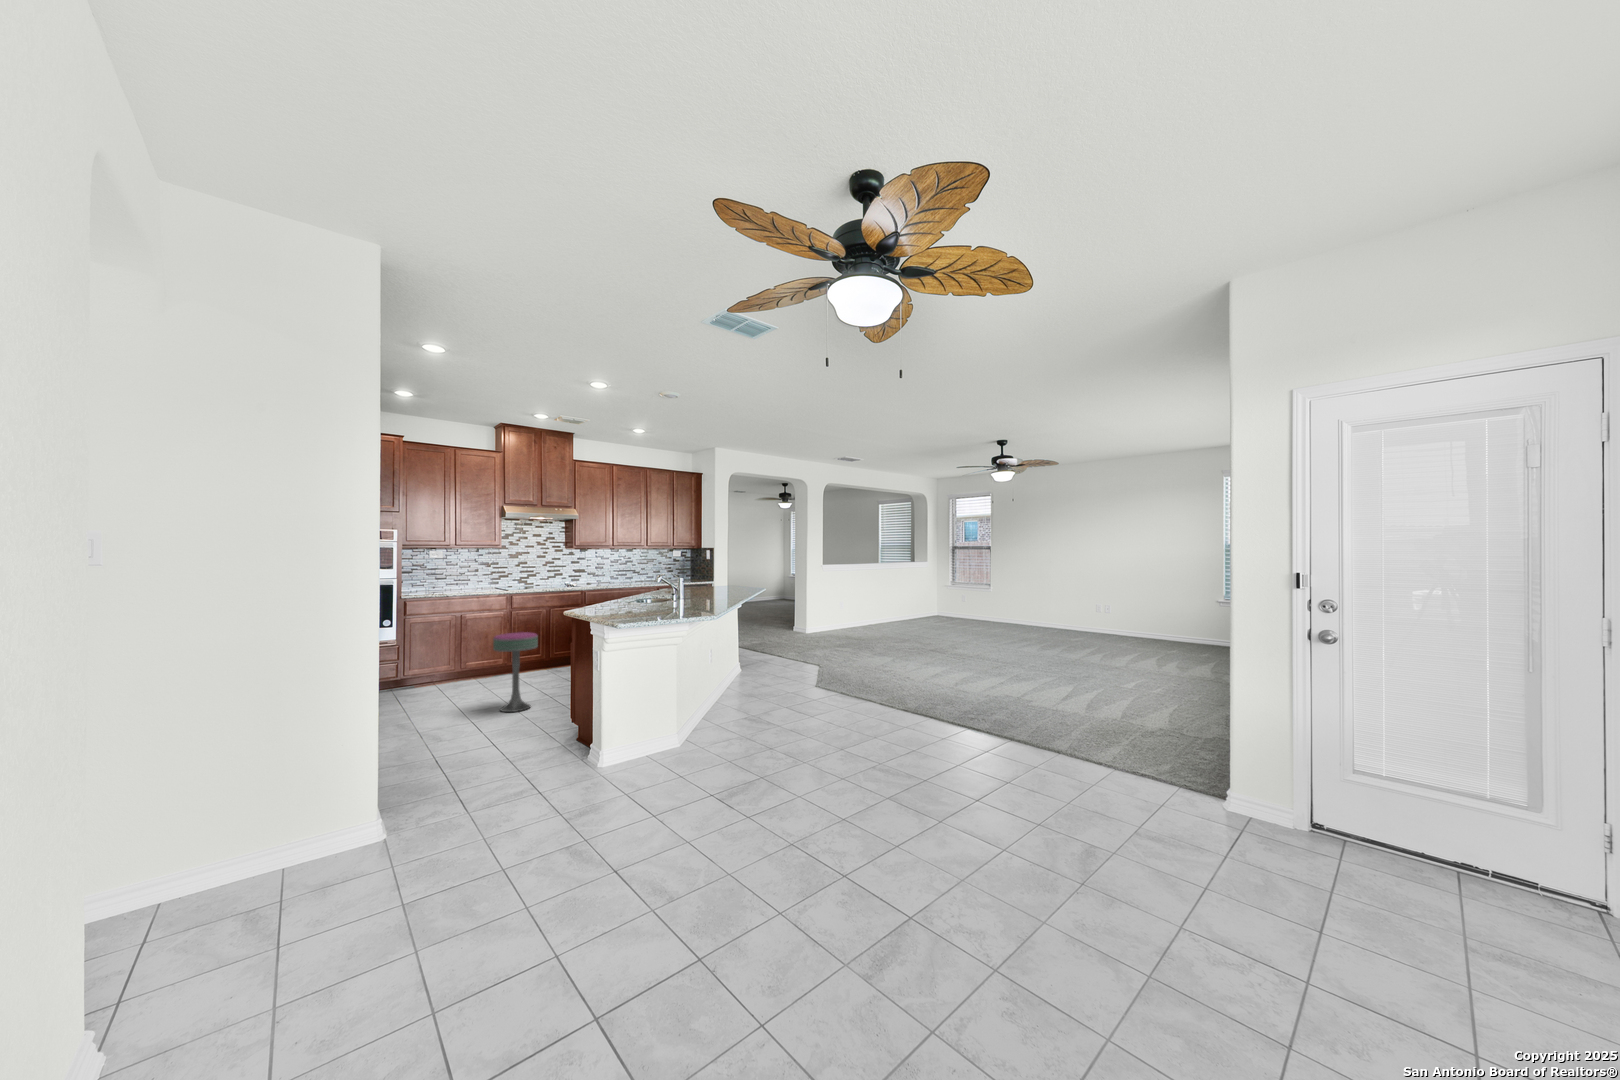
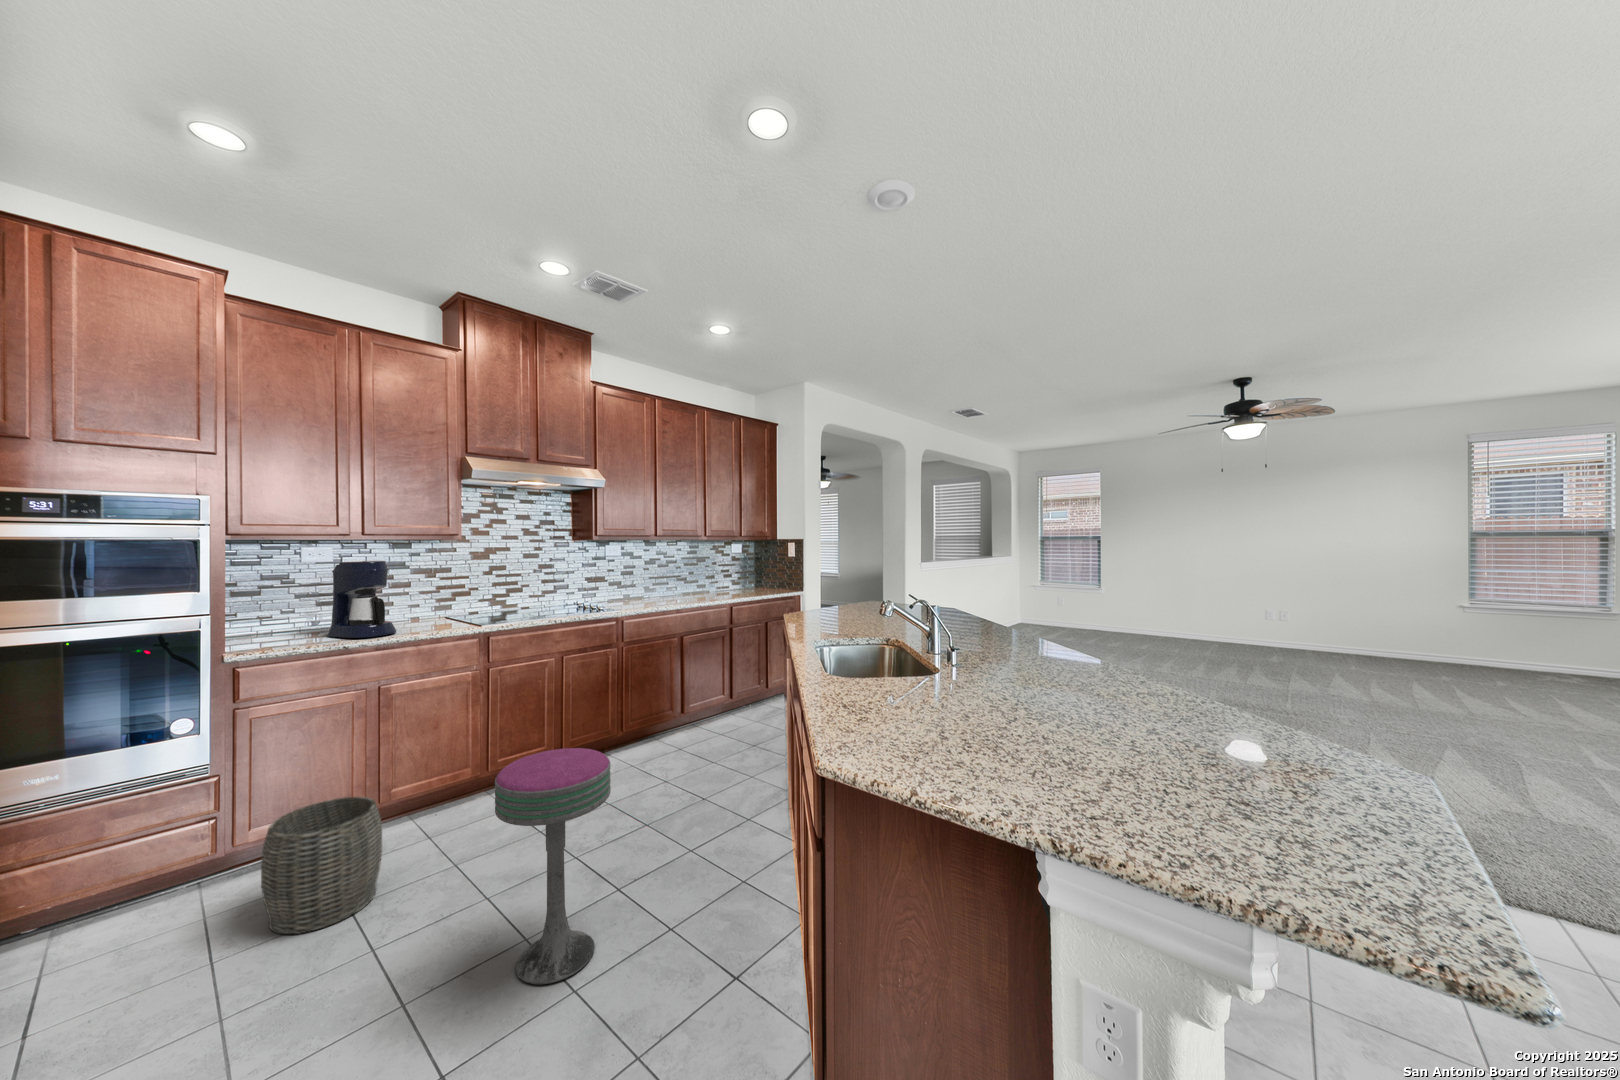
coffee maker: none [440,558,469,593] -> present [327,561,396,638]
woven basket: none [415,656,459,700] -> present [261,797,382,934]

